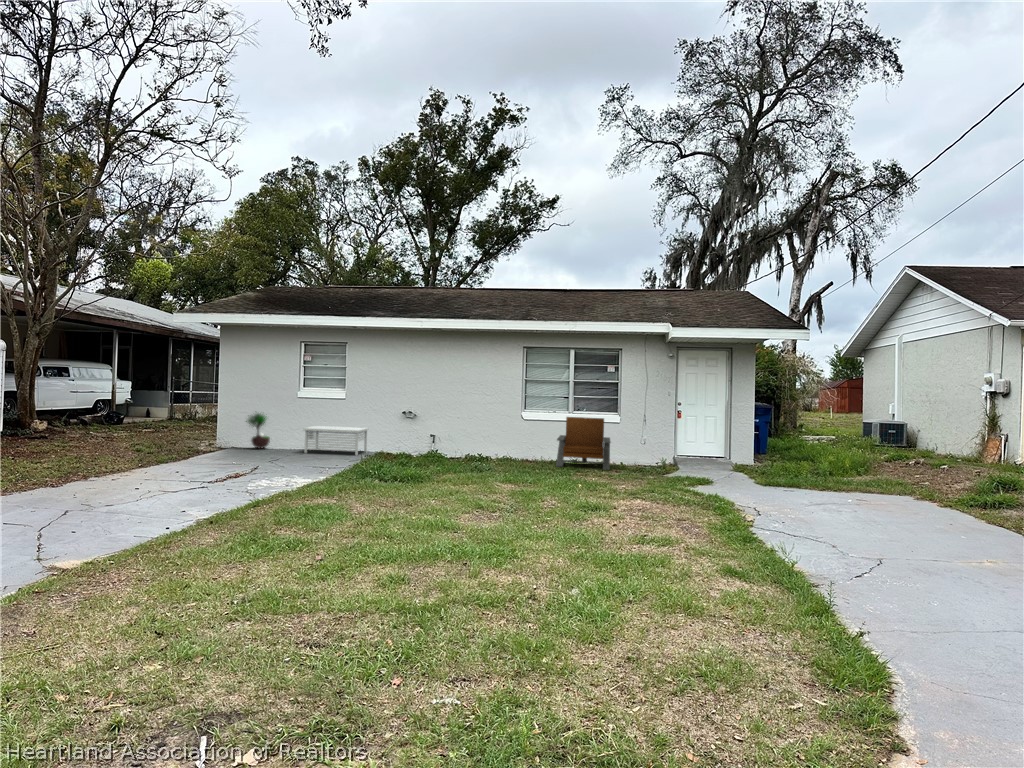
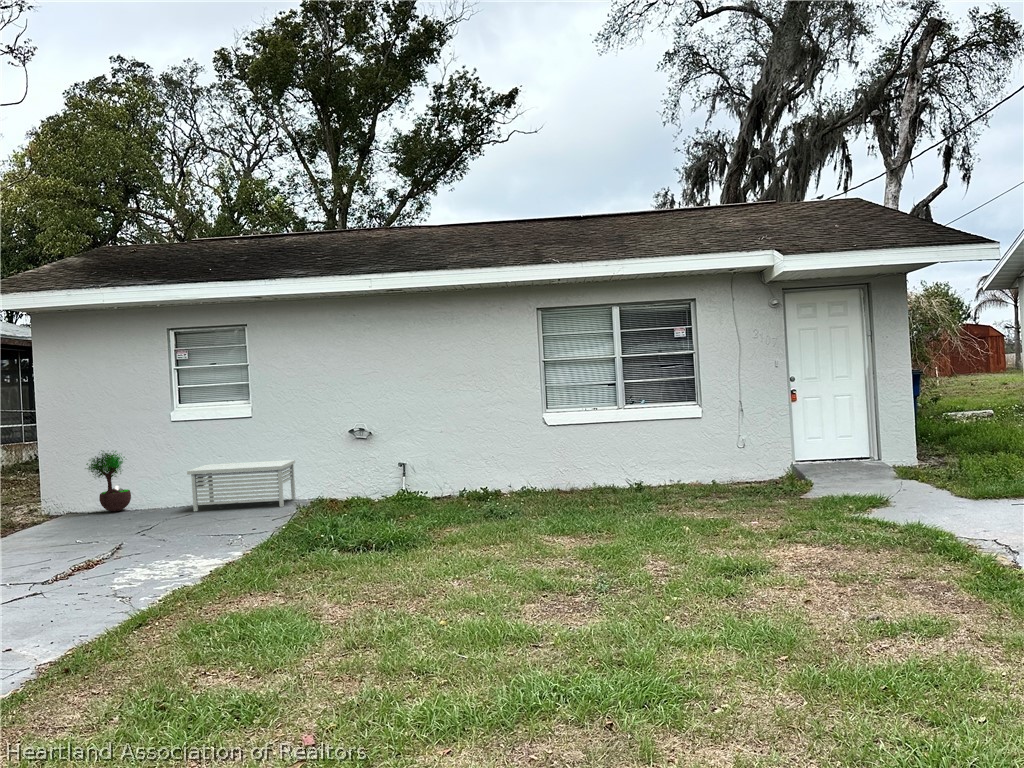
lounge chair: present [556,417,610,470] -> none [607,409,699,493]

